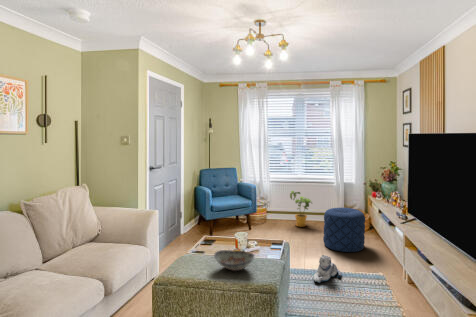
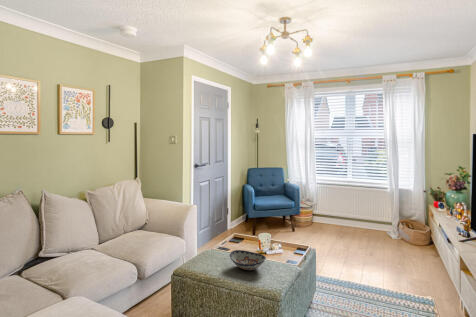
house plant: present [290,191,312,227] -> none [337,195,360,232]
pouf: present [323,208,365,252] -> none [364,217,410,265]
plush toy: present [313,255,341,283] -> none [339,264,371,292]

